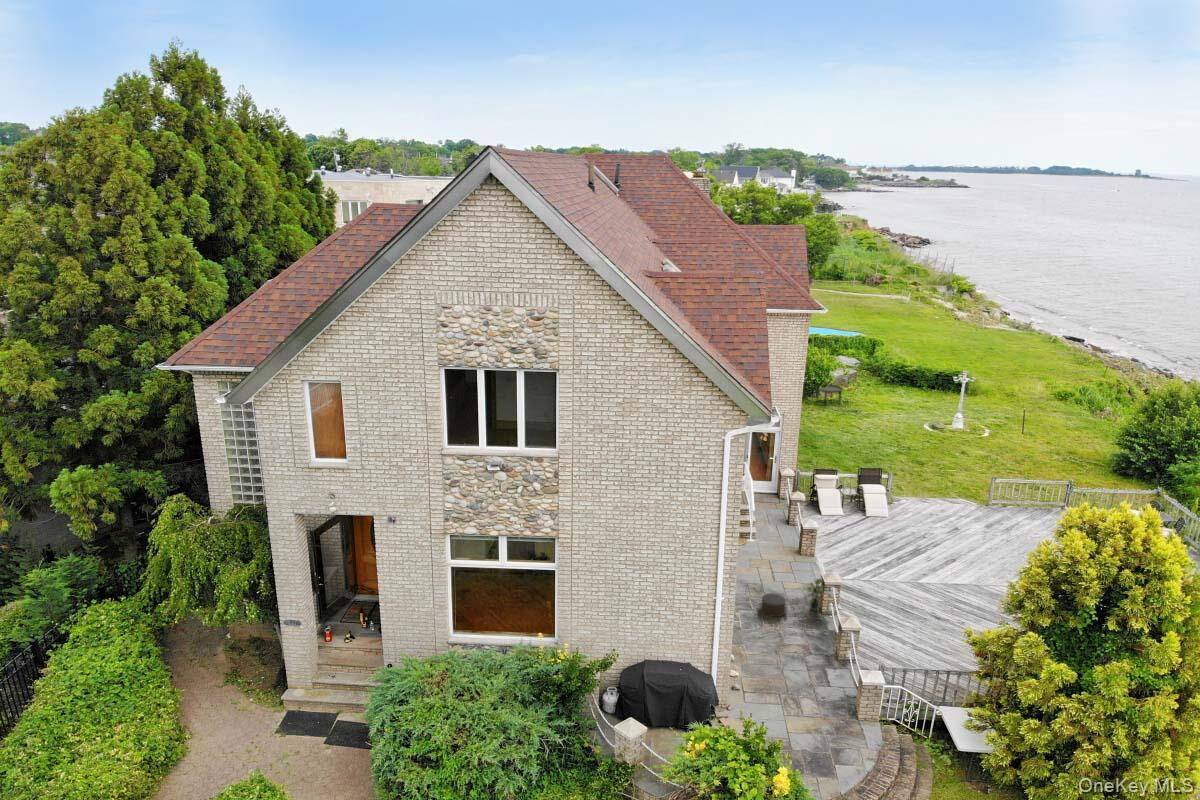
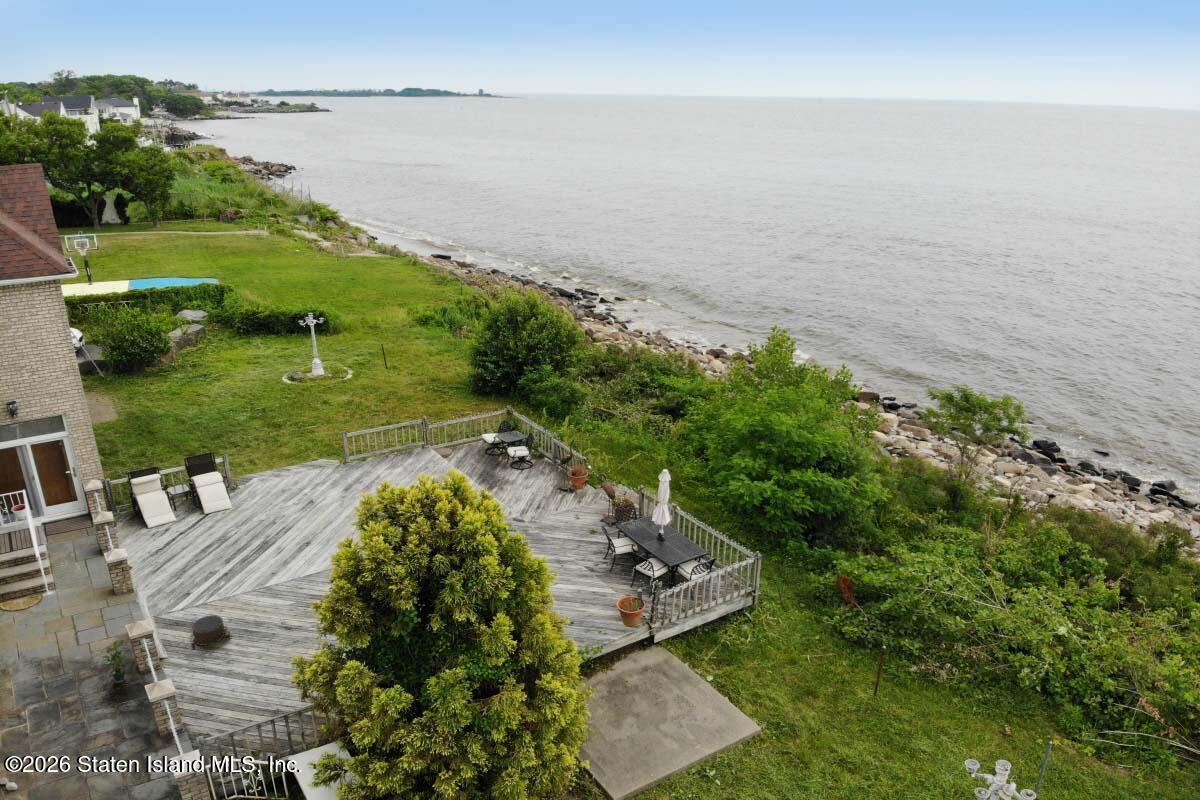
round table: present [816,384,843,405] -> none [148,348,185,375]
pouf: present [758,593,788,617] -> present [190,615,229,646]

